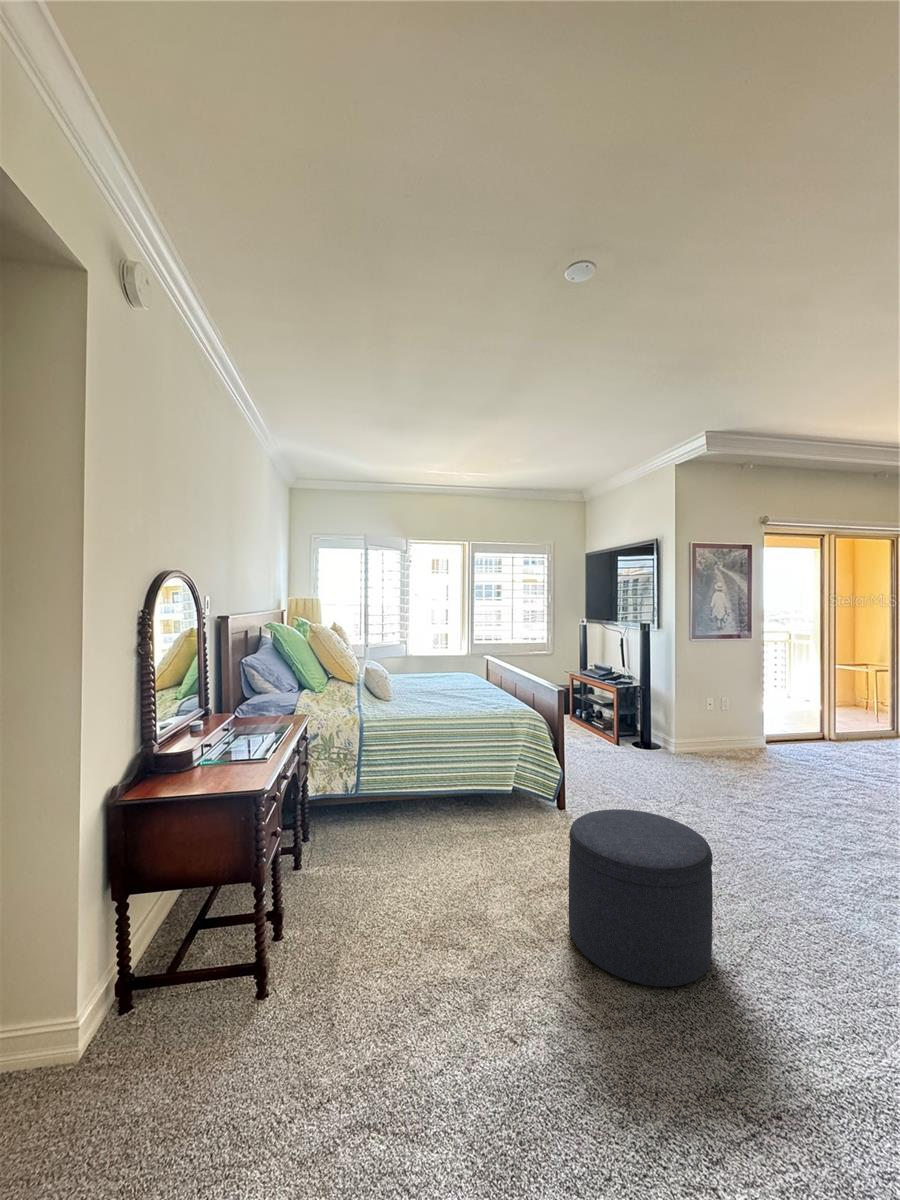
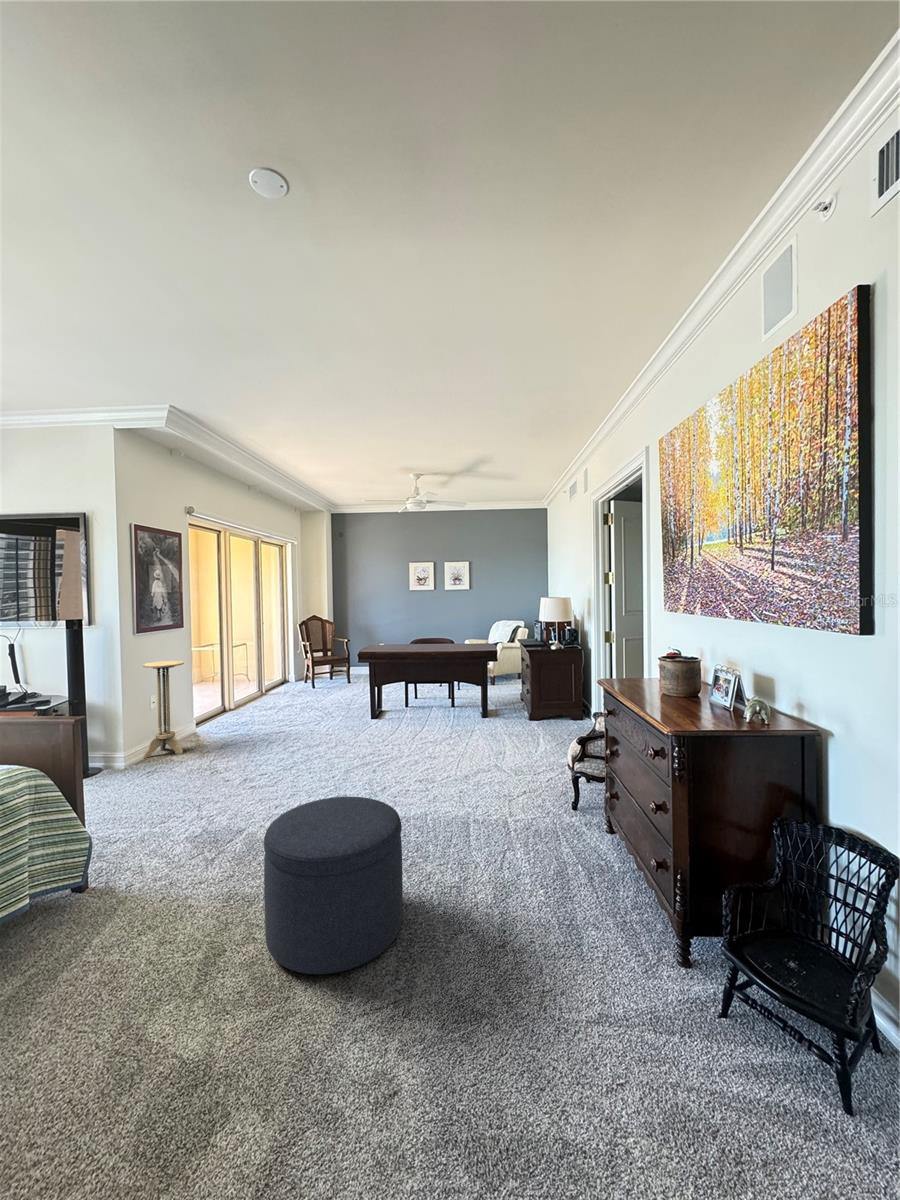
side table: none [694,668,734,762] -> present [143,661,184,758]

